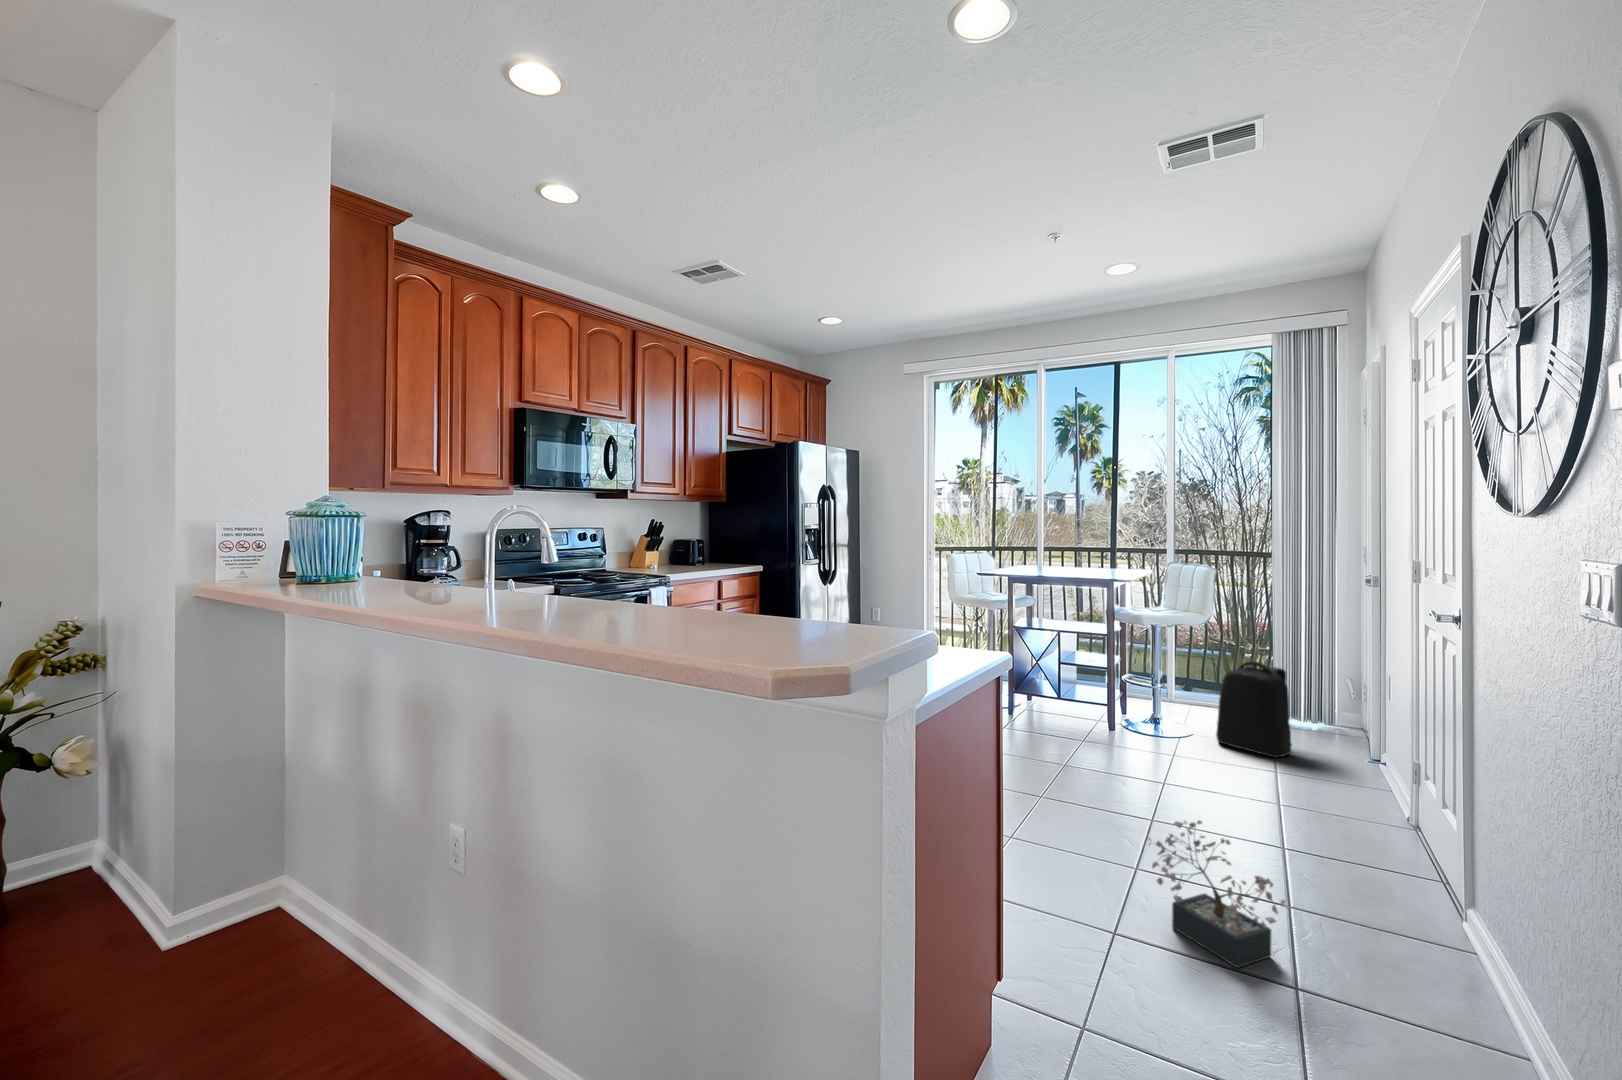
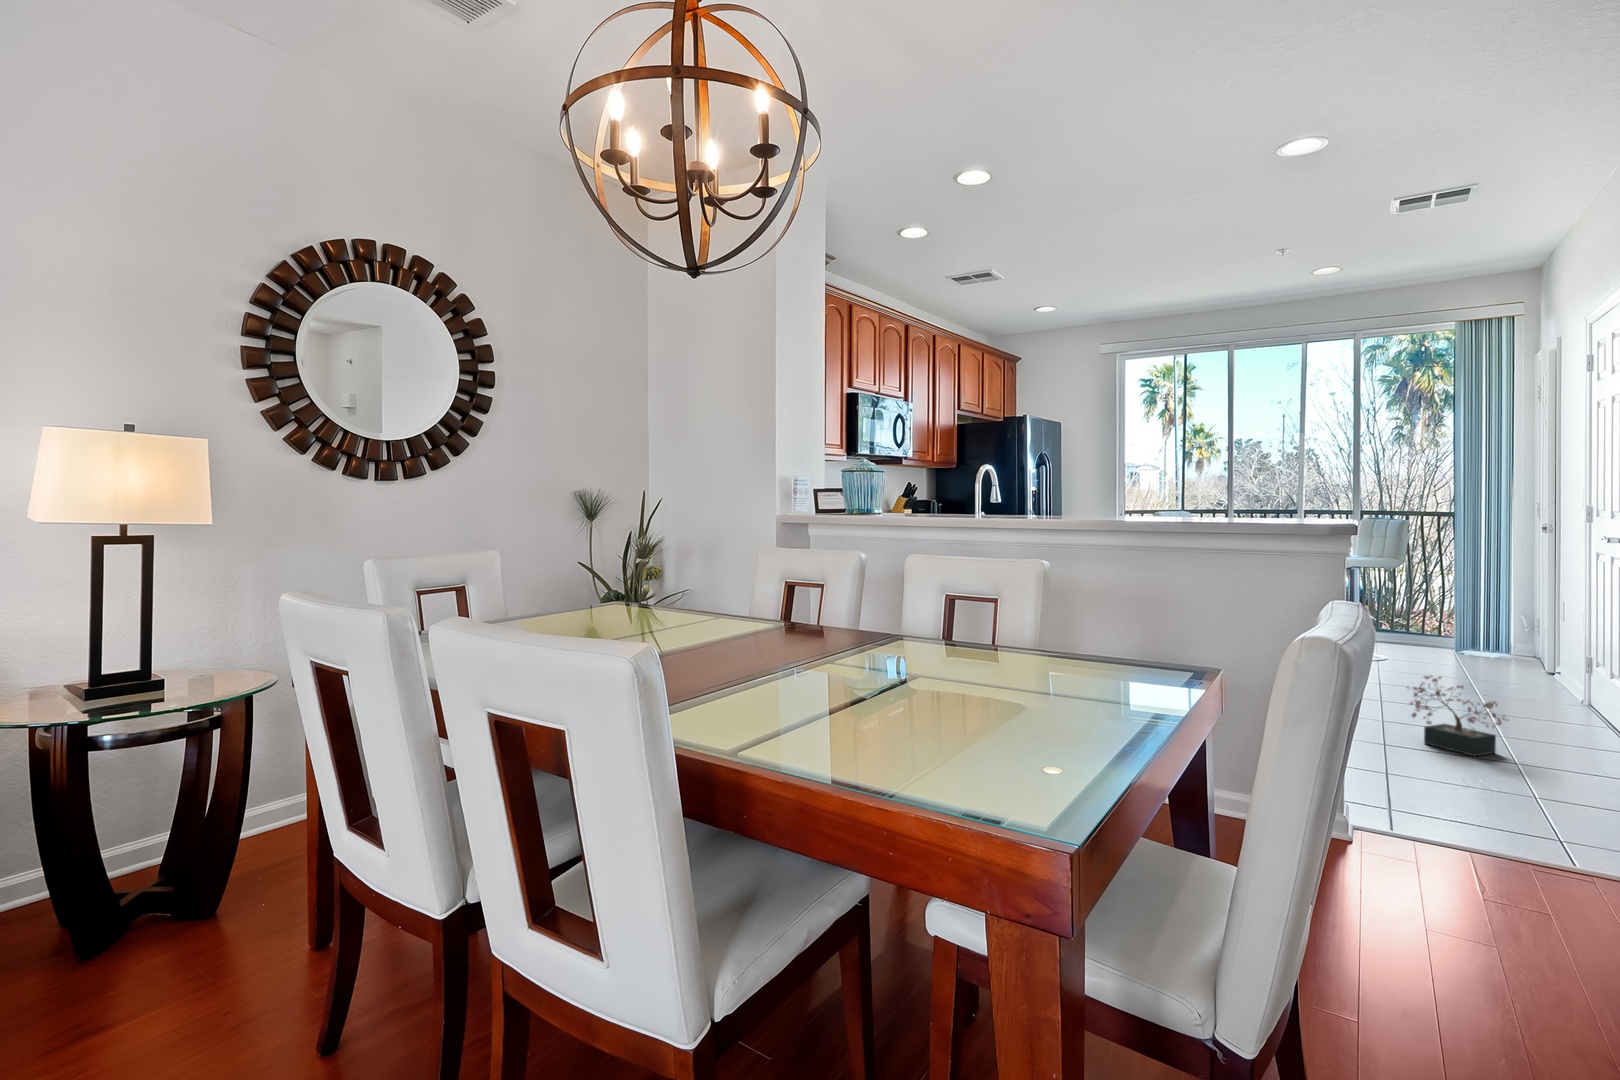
backpack: present [1216,661,1292,758] -> none [1412,597,1479,673]

